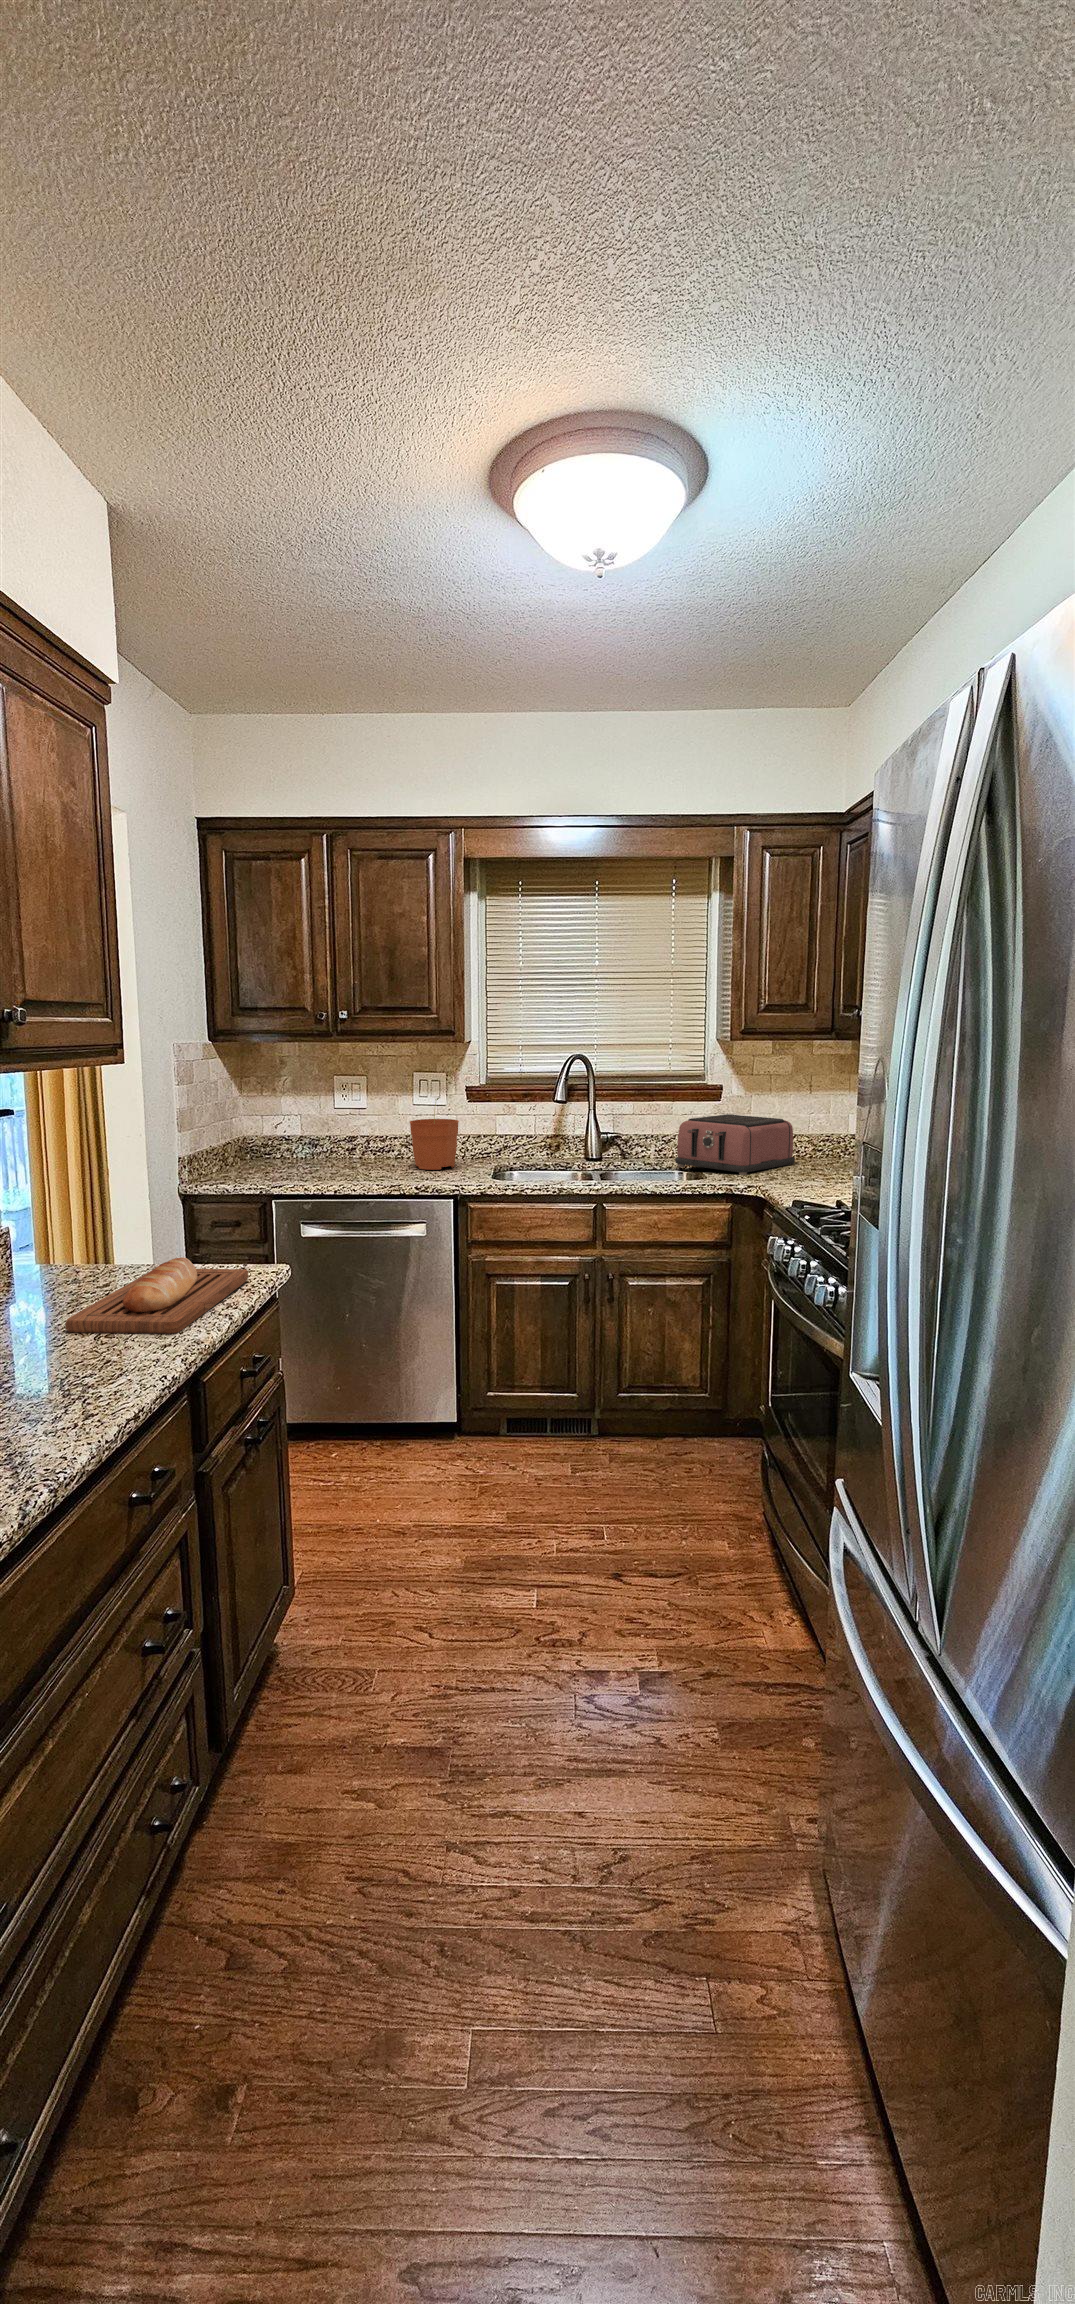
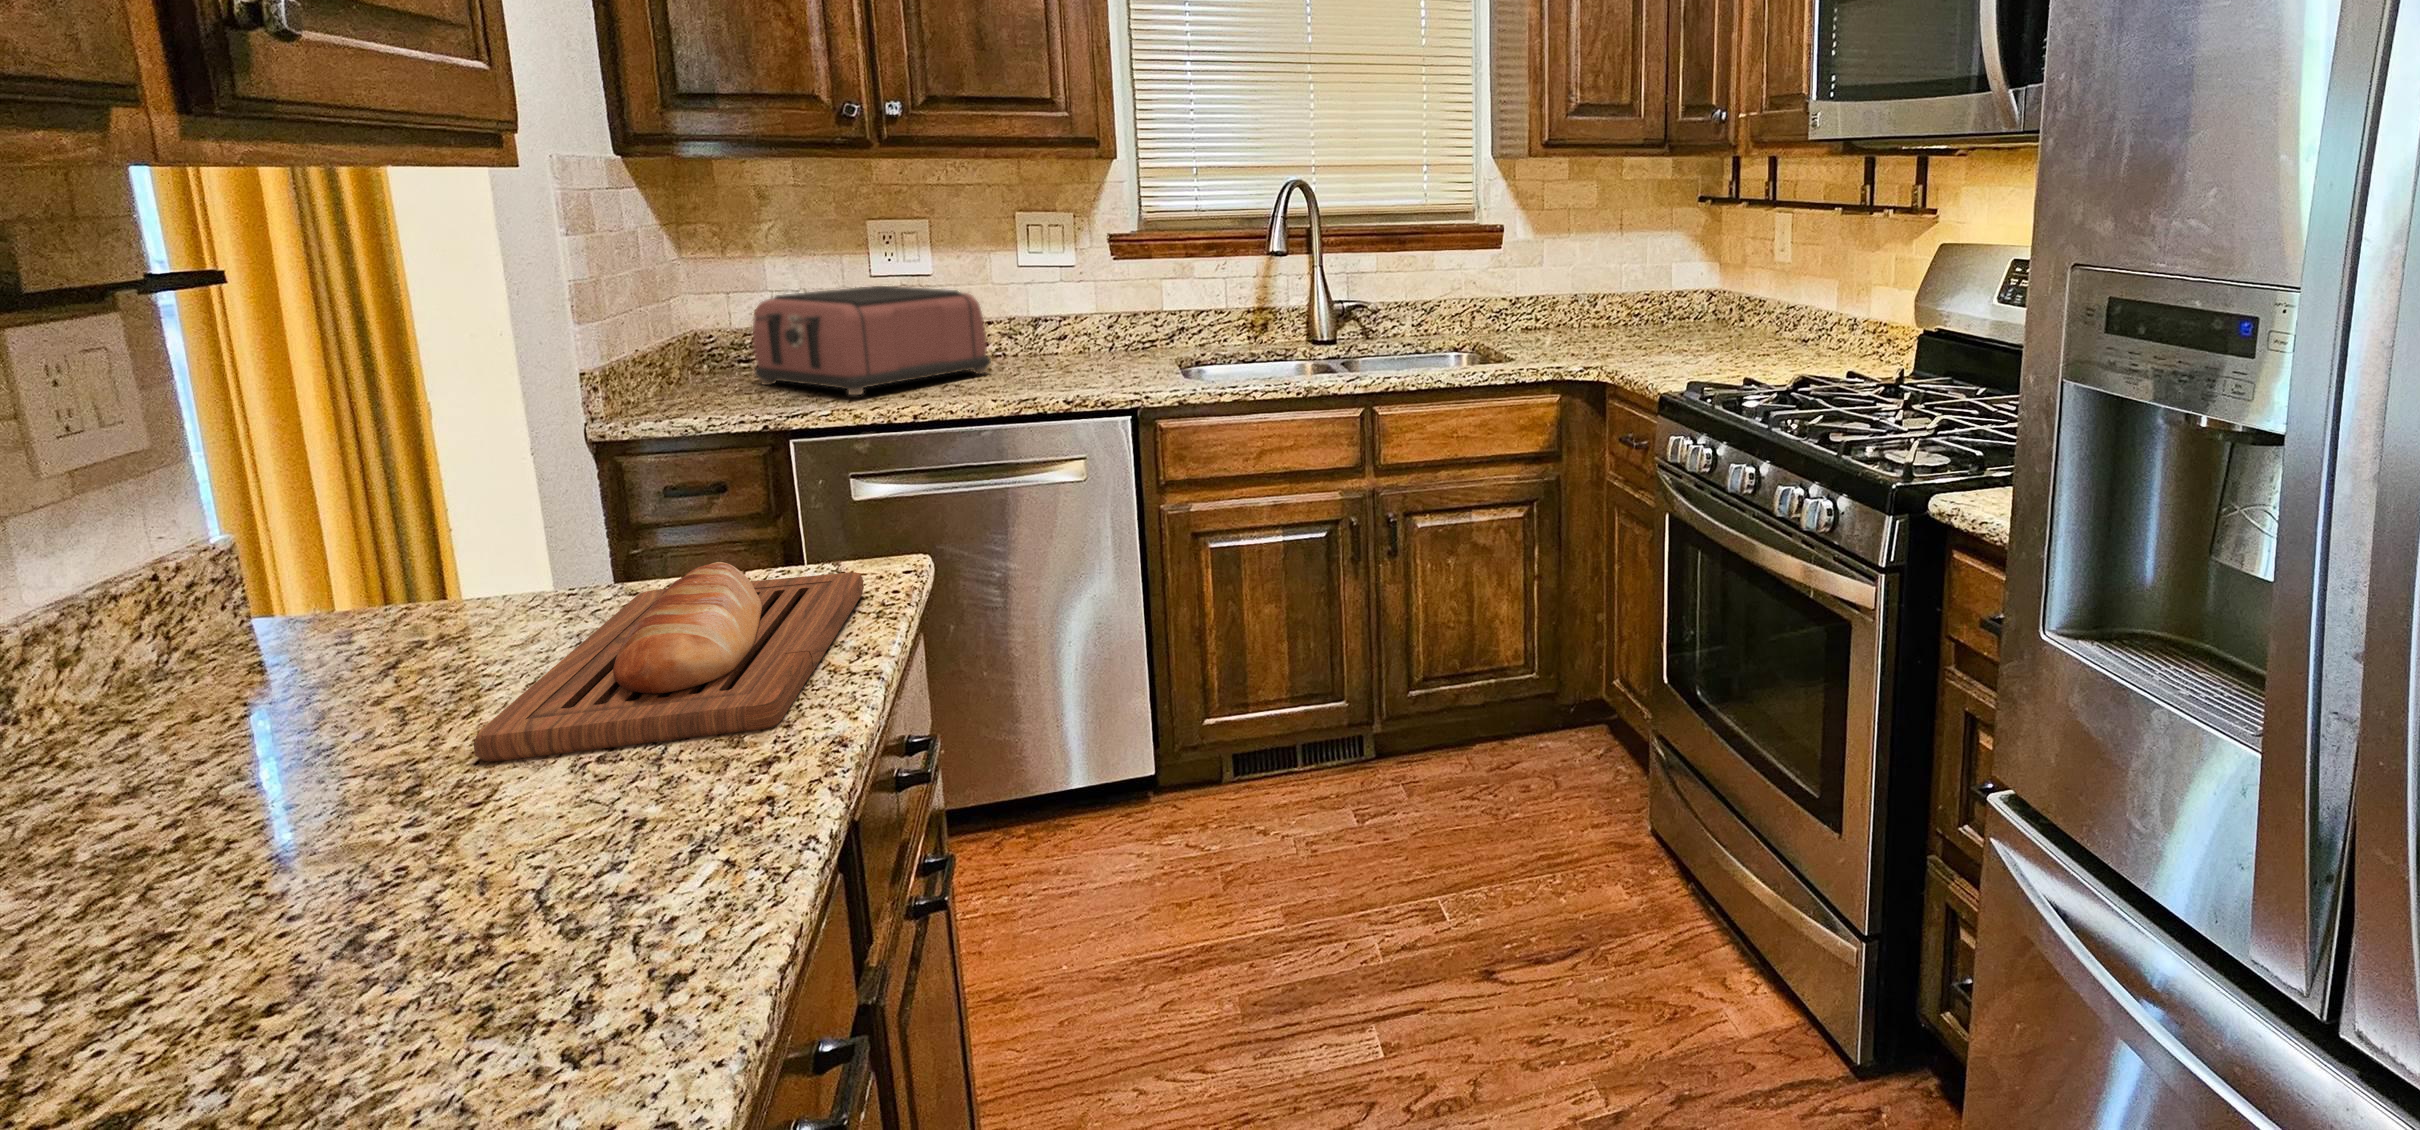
plant pot: present [410,1098,459,1170] -> none [1027,252,1114,372]
toaster: present [675,1114,795,1175] -> present [753,286,991,395]

